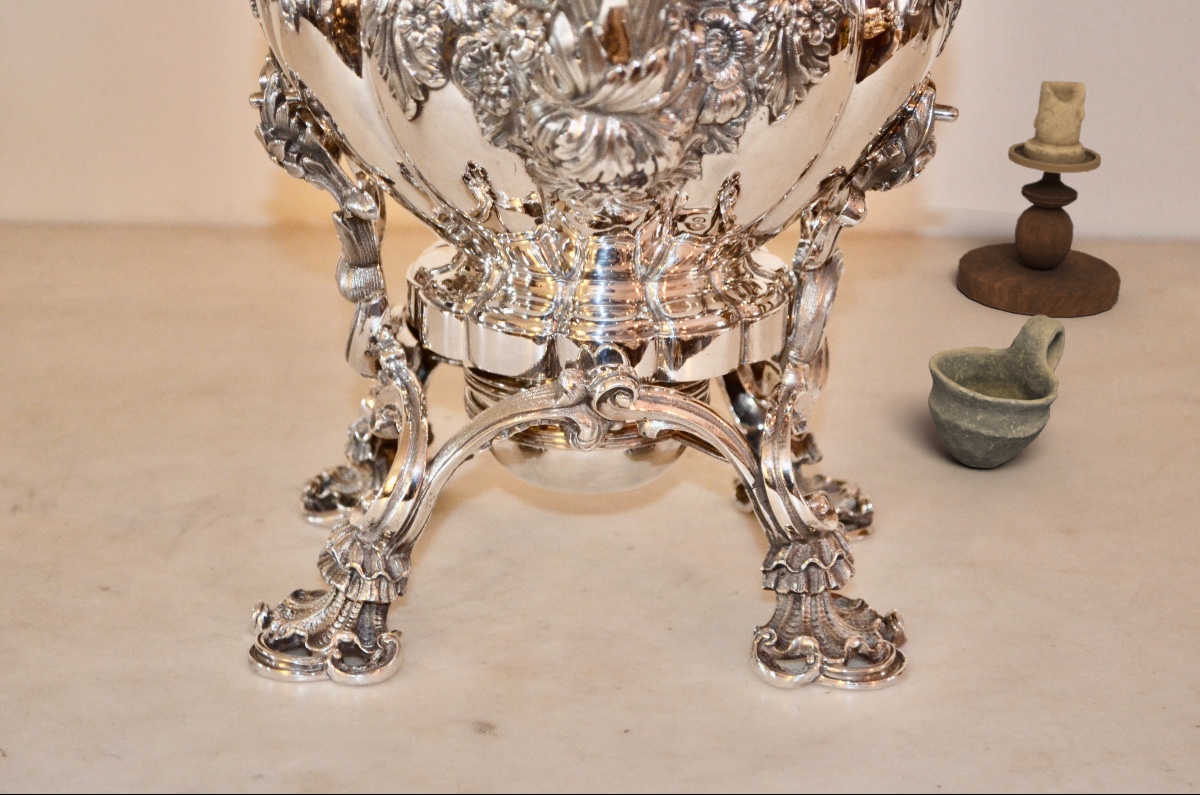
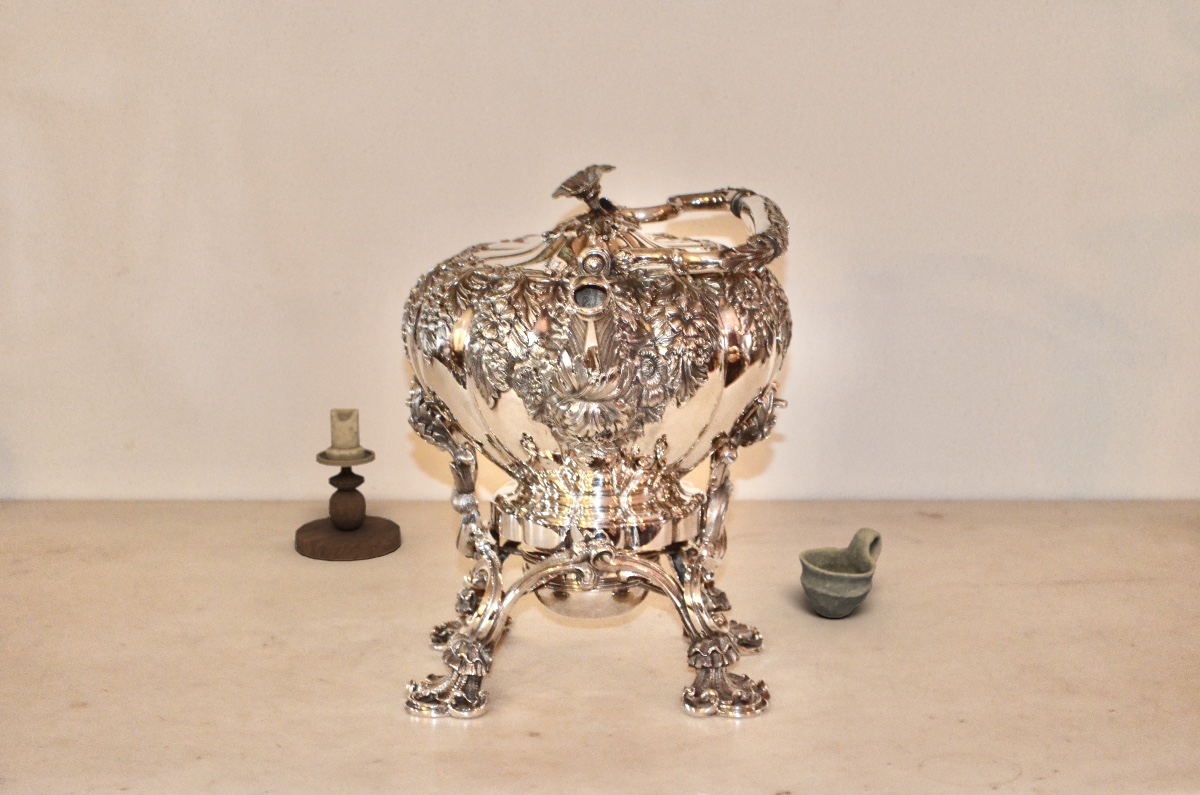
candlestick: present [957,81,1121,317] -> present [295,409,401,561]

